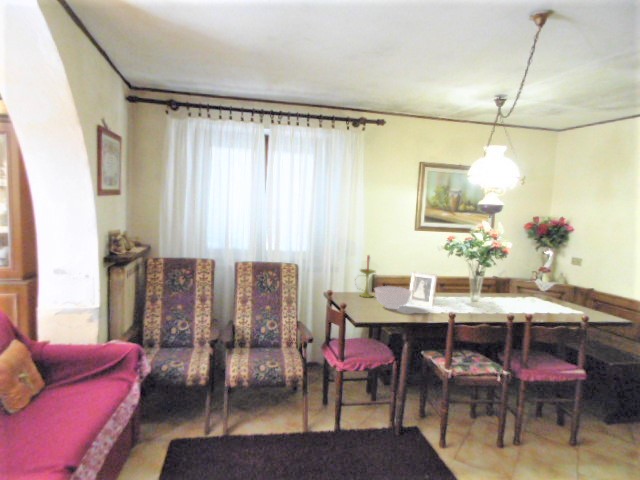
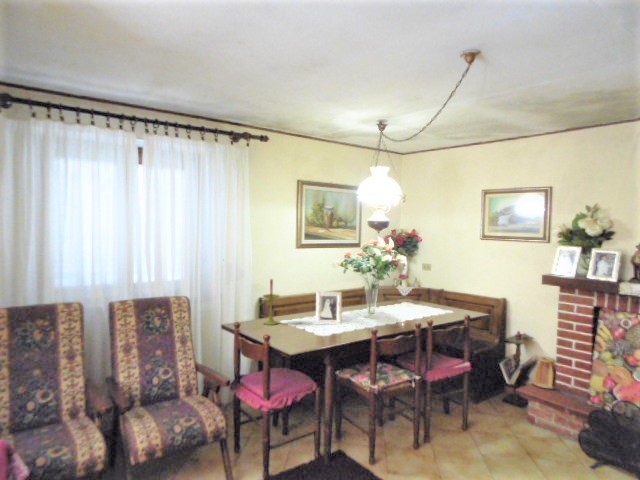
bowl: present [375,286,411,309] -> none [289,310,328,334]

